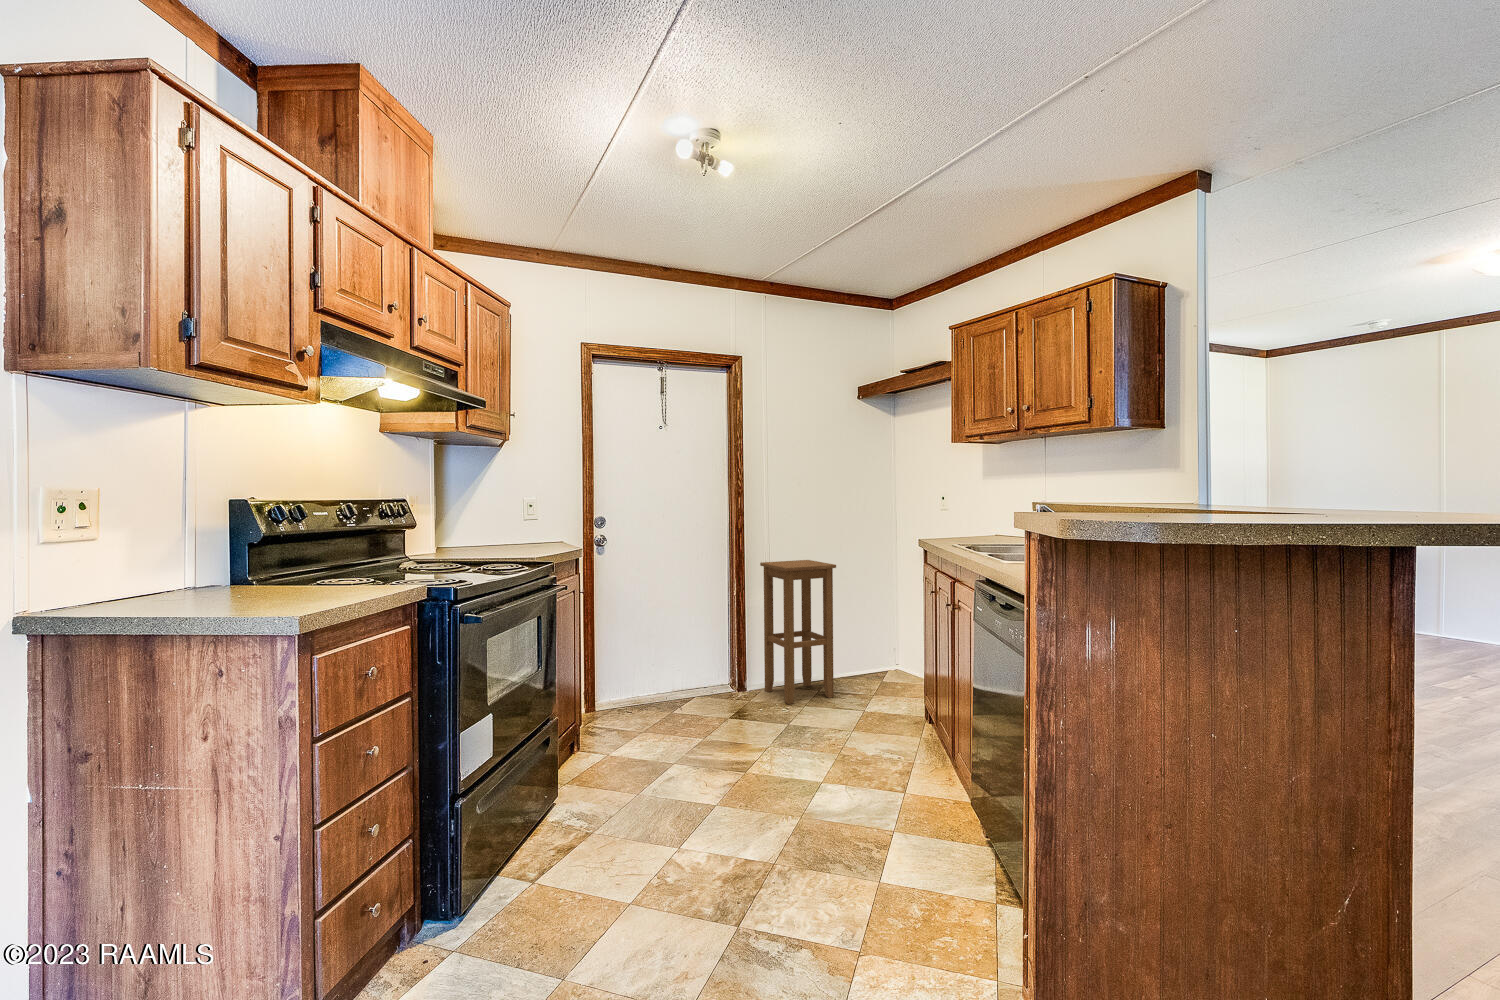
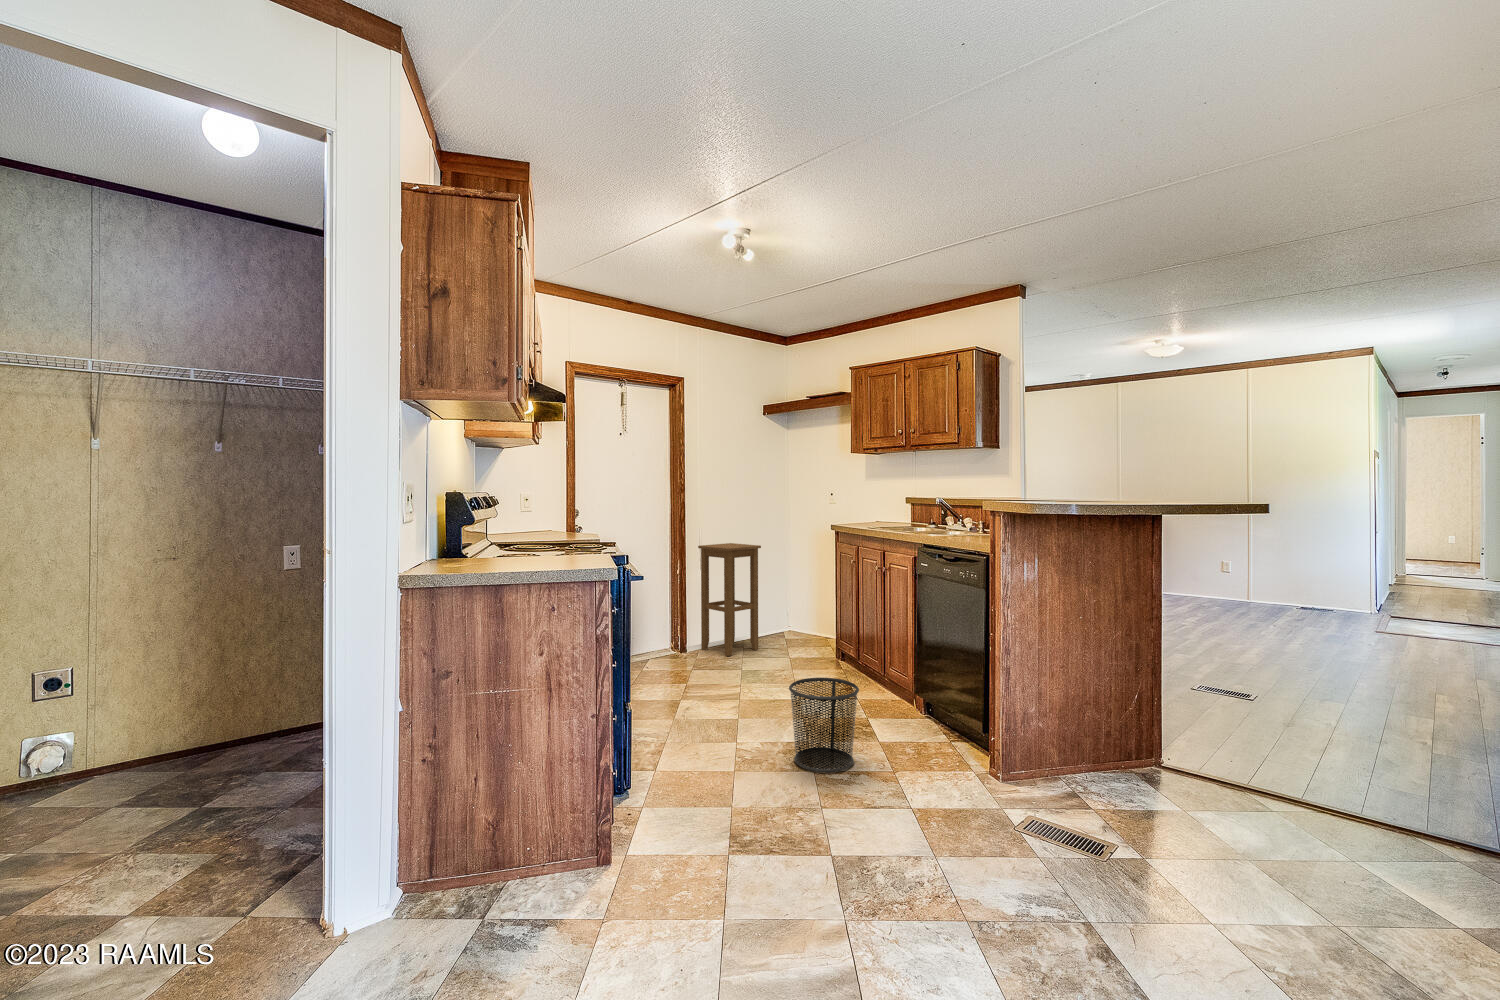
waste bin: none [719,774,825,932] -> present [789,678,859,773]

